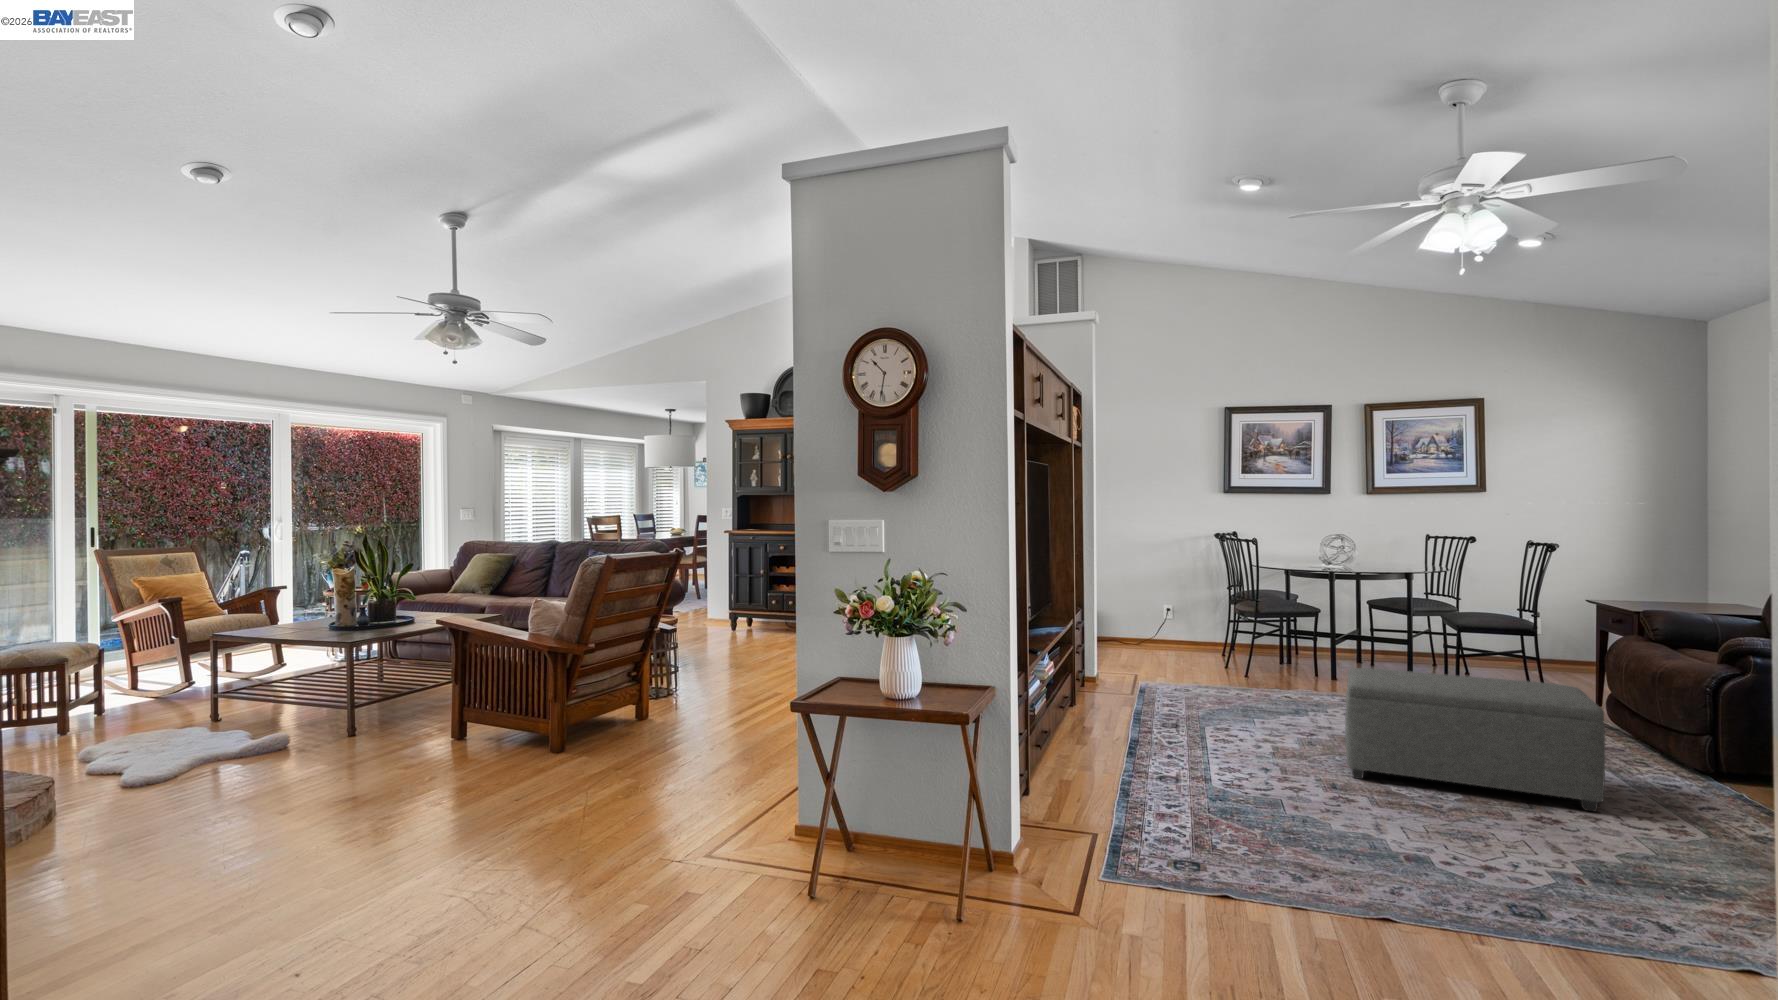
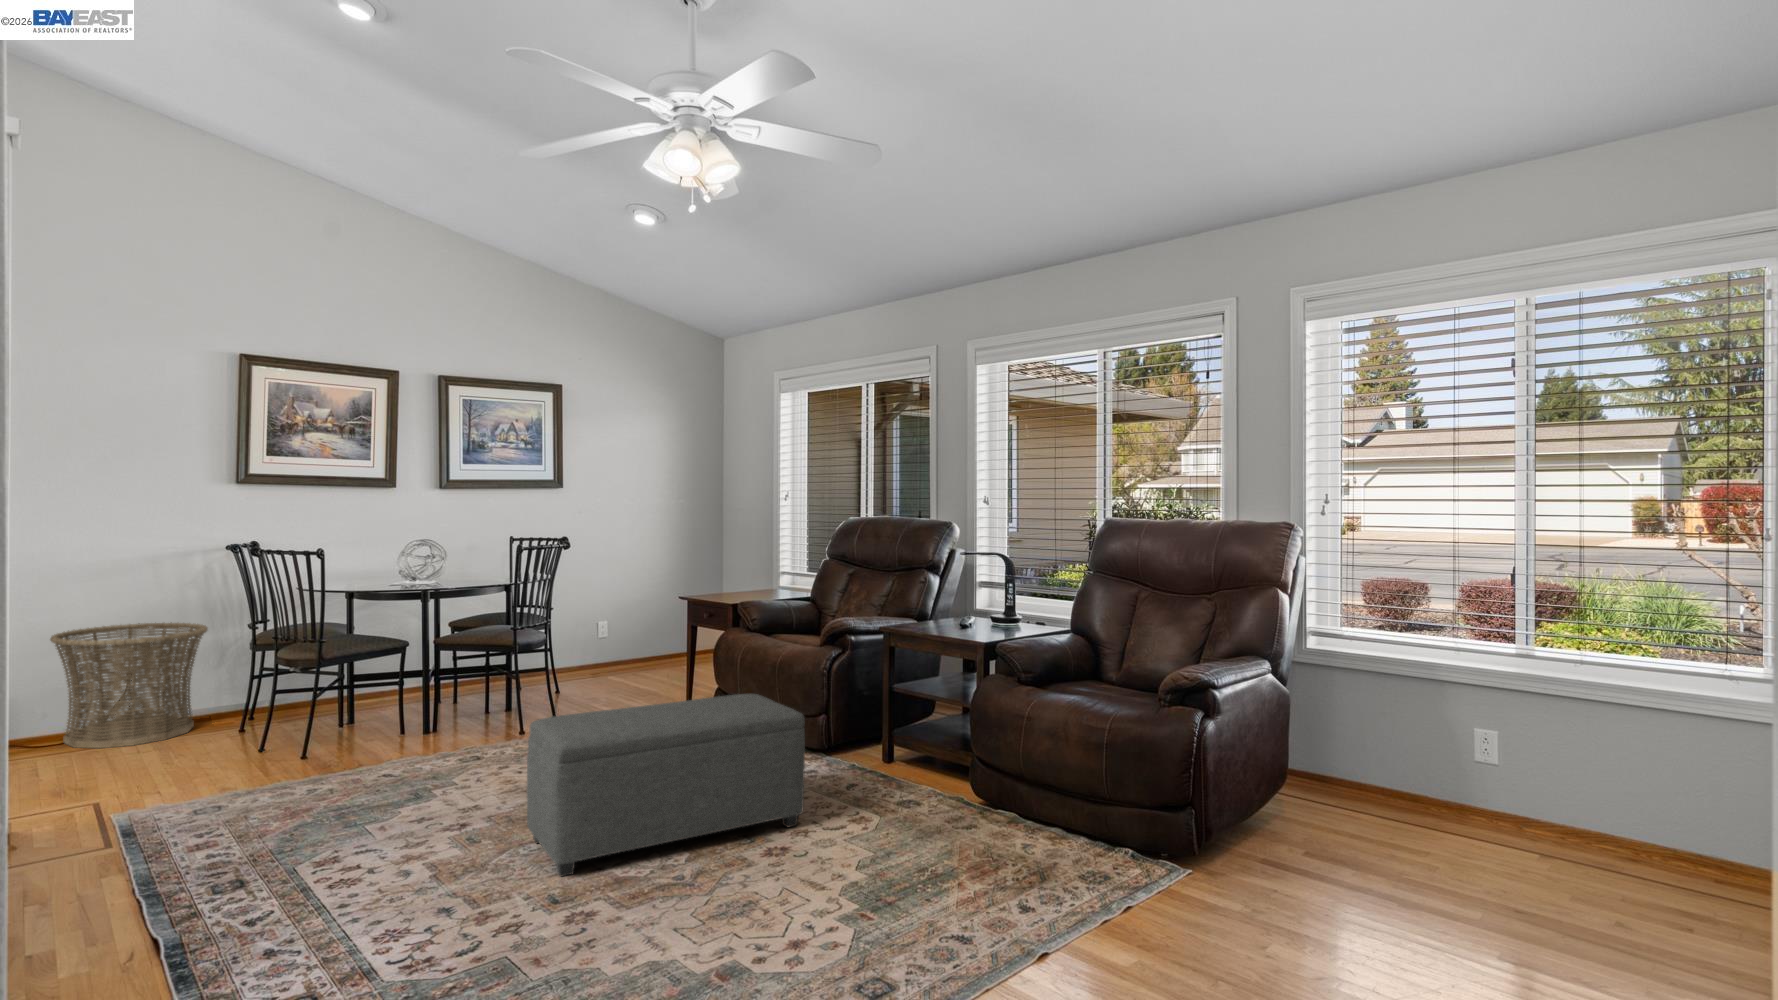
basket: none [1127,580,1204,653] -> present [50,622,208,748]

